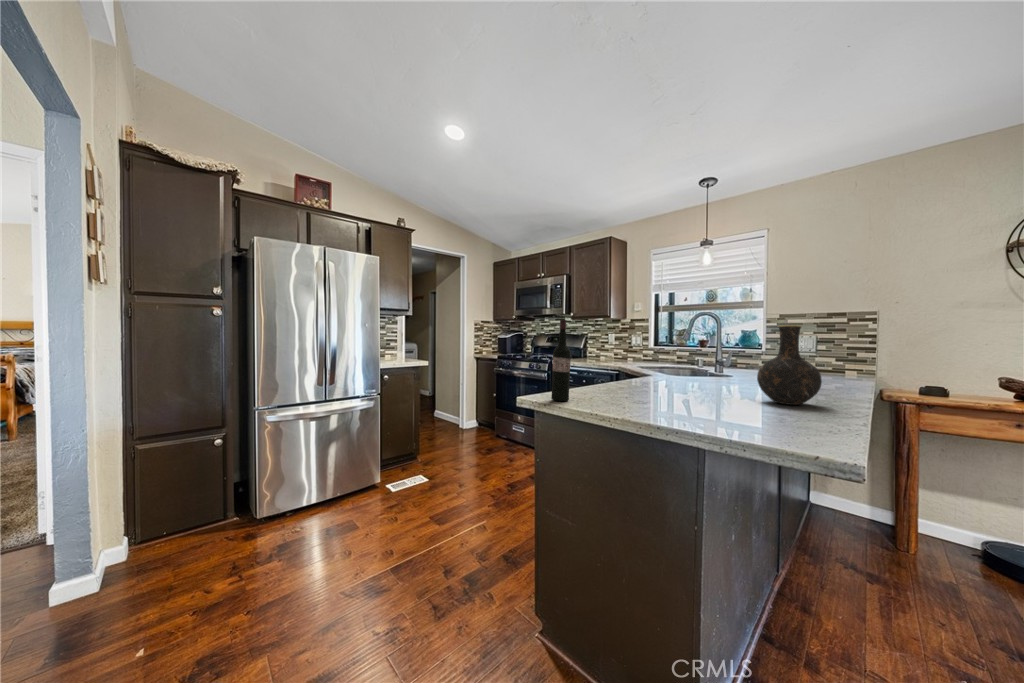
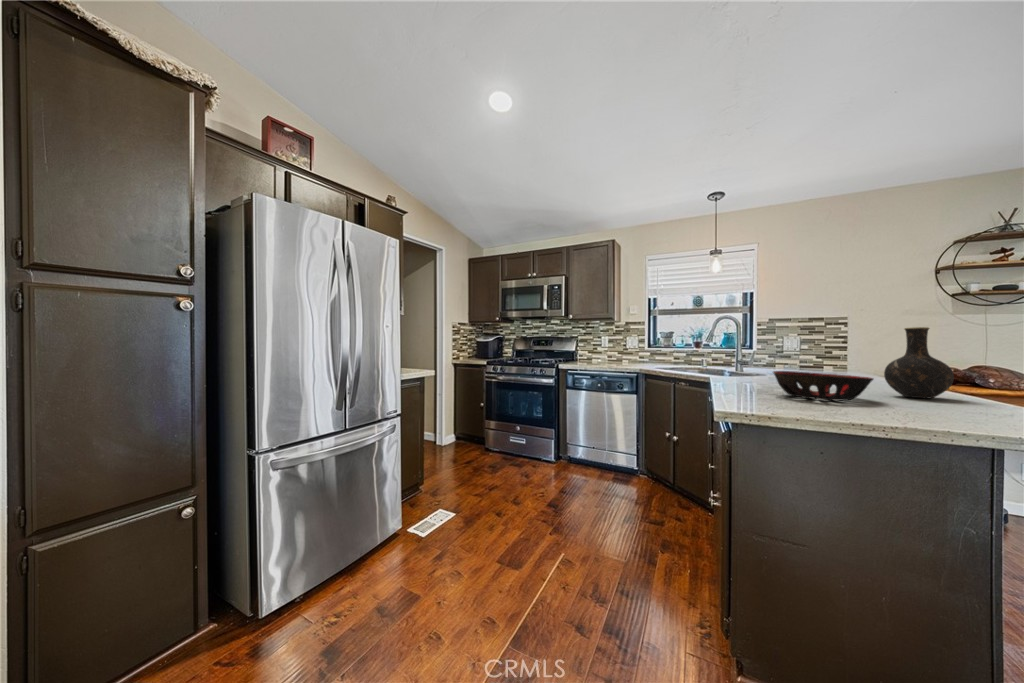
wine bottle: present [551,320,571,401] -> none [744,321,768,409]
decorative bowl: none [629,369,715,400] -> present [773,371,873,401]

